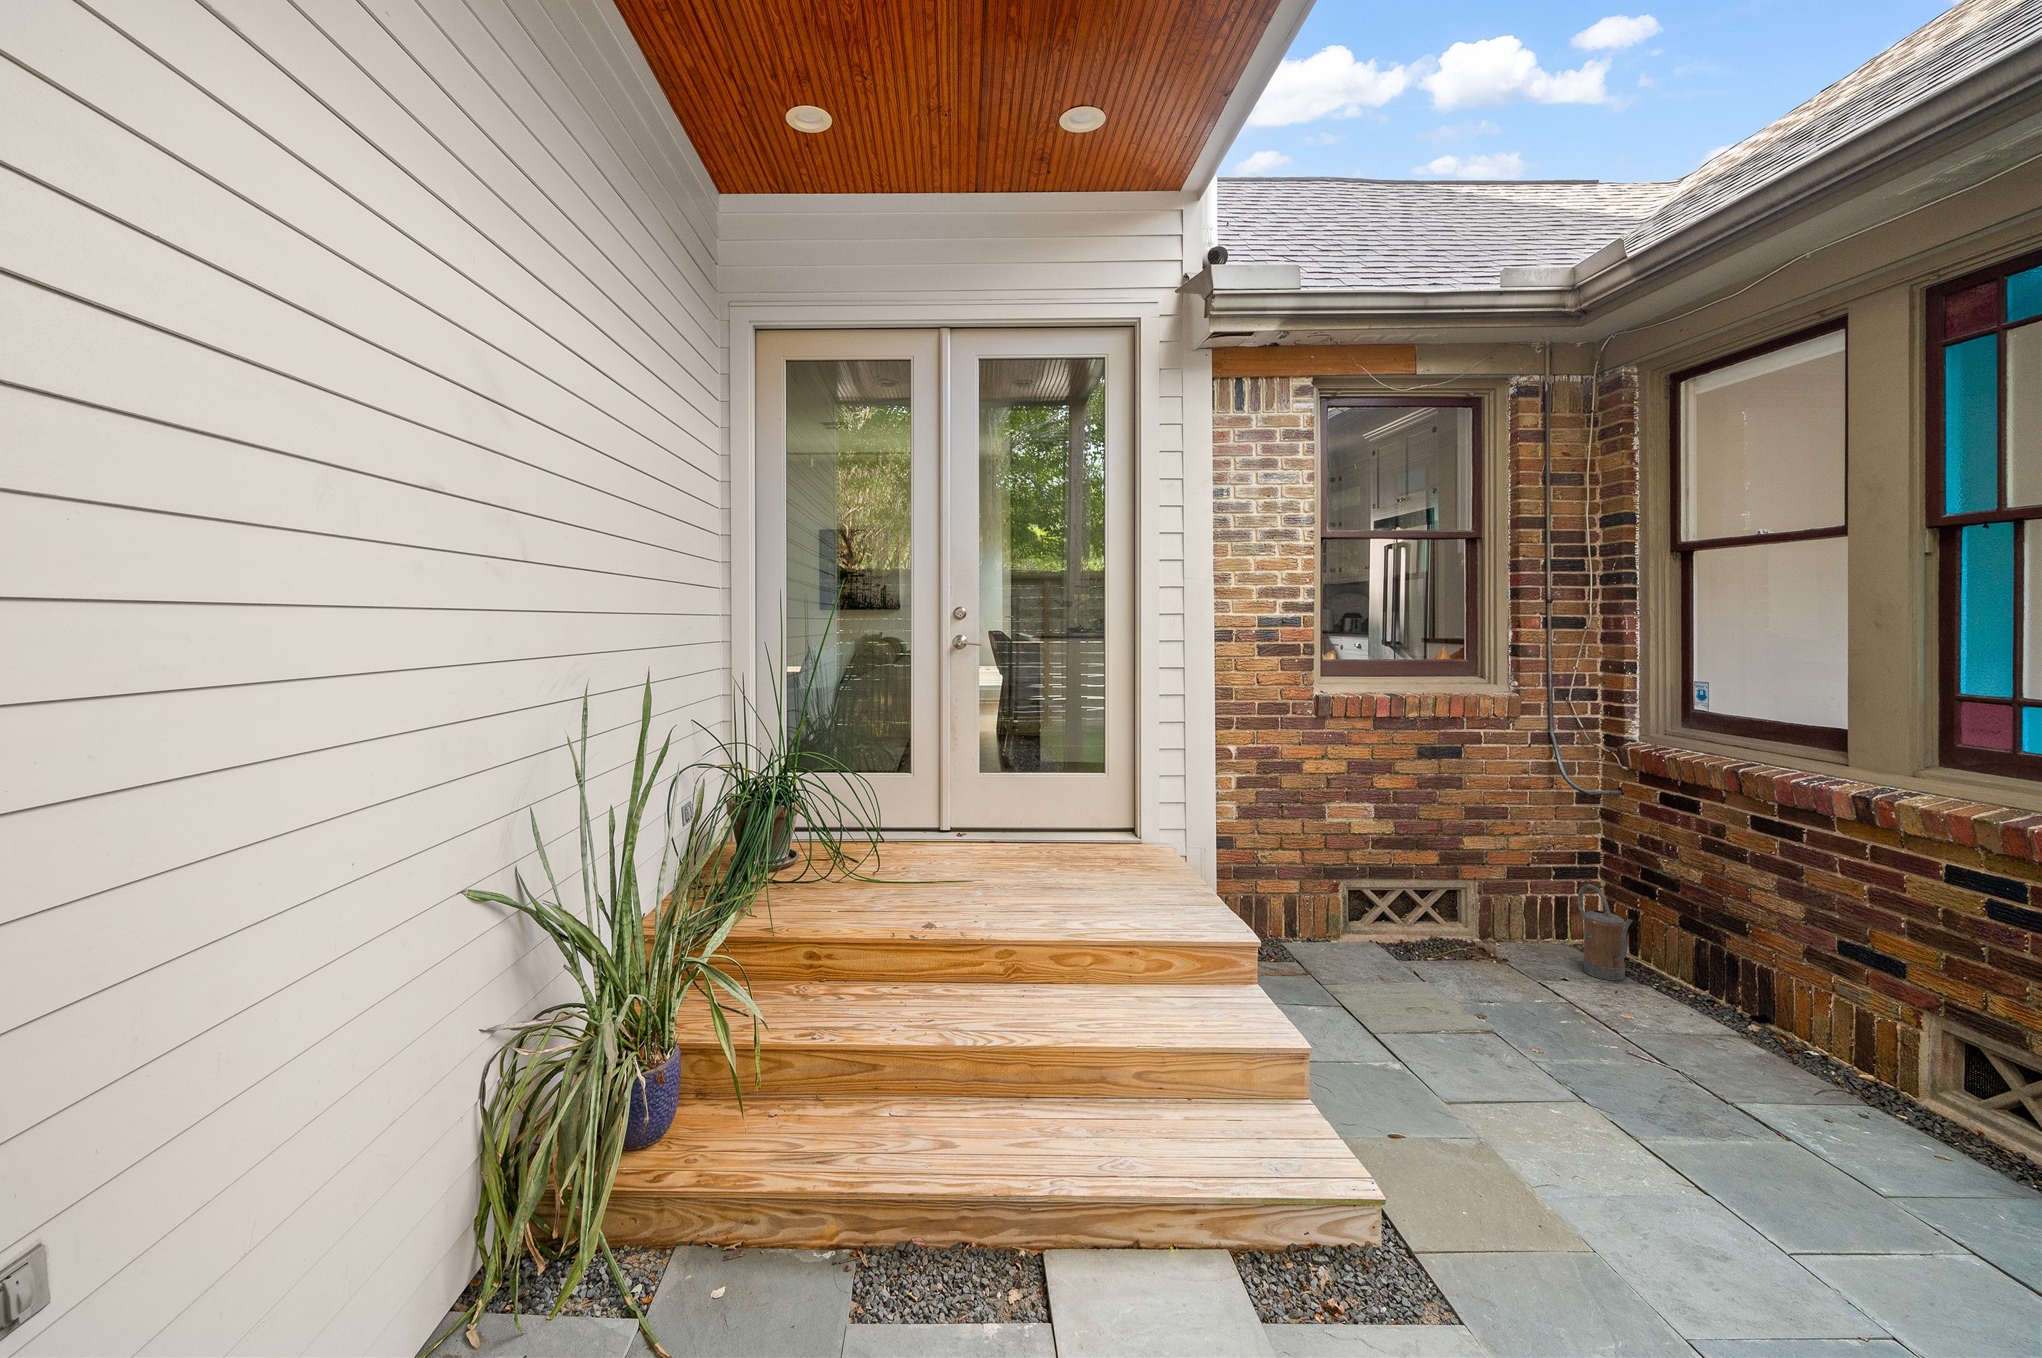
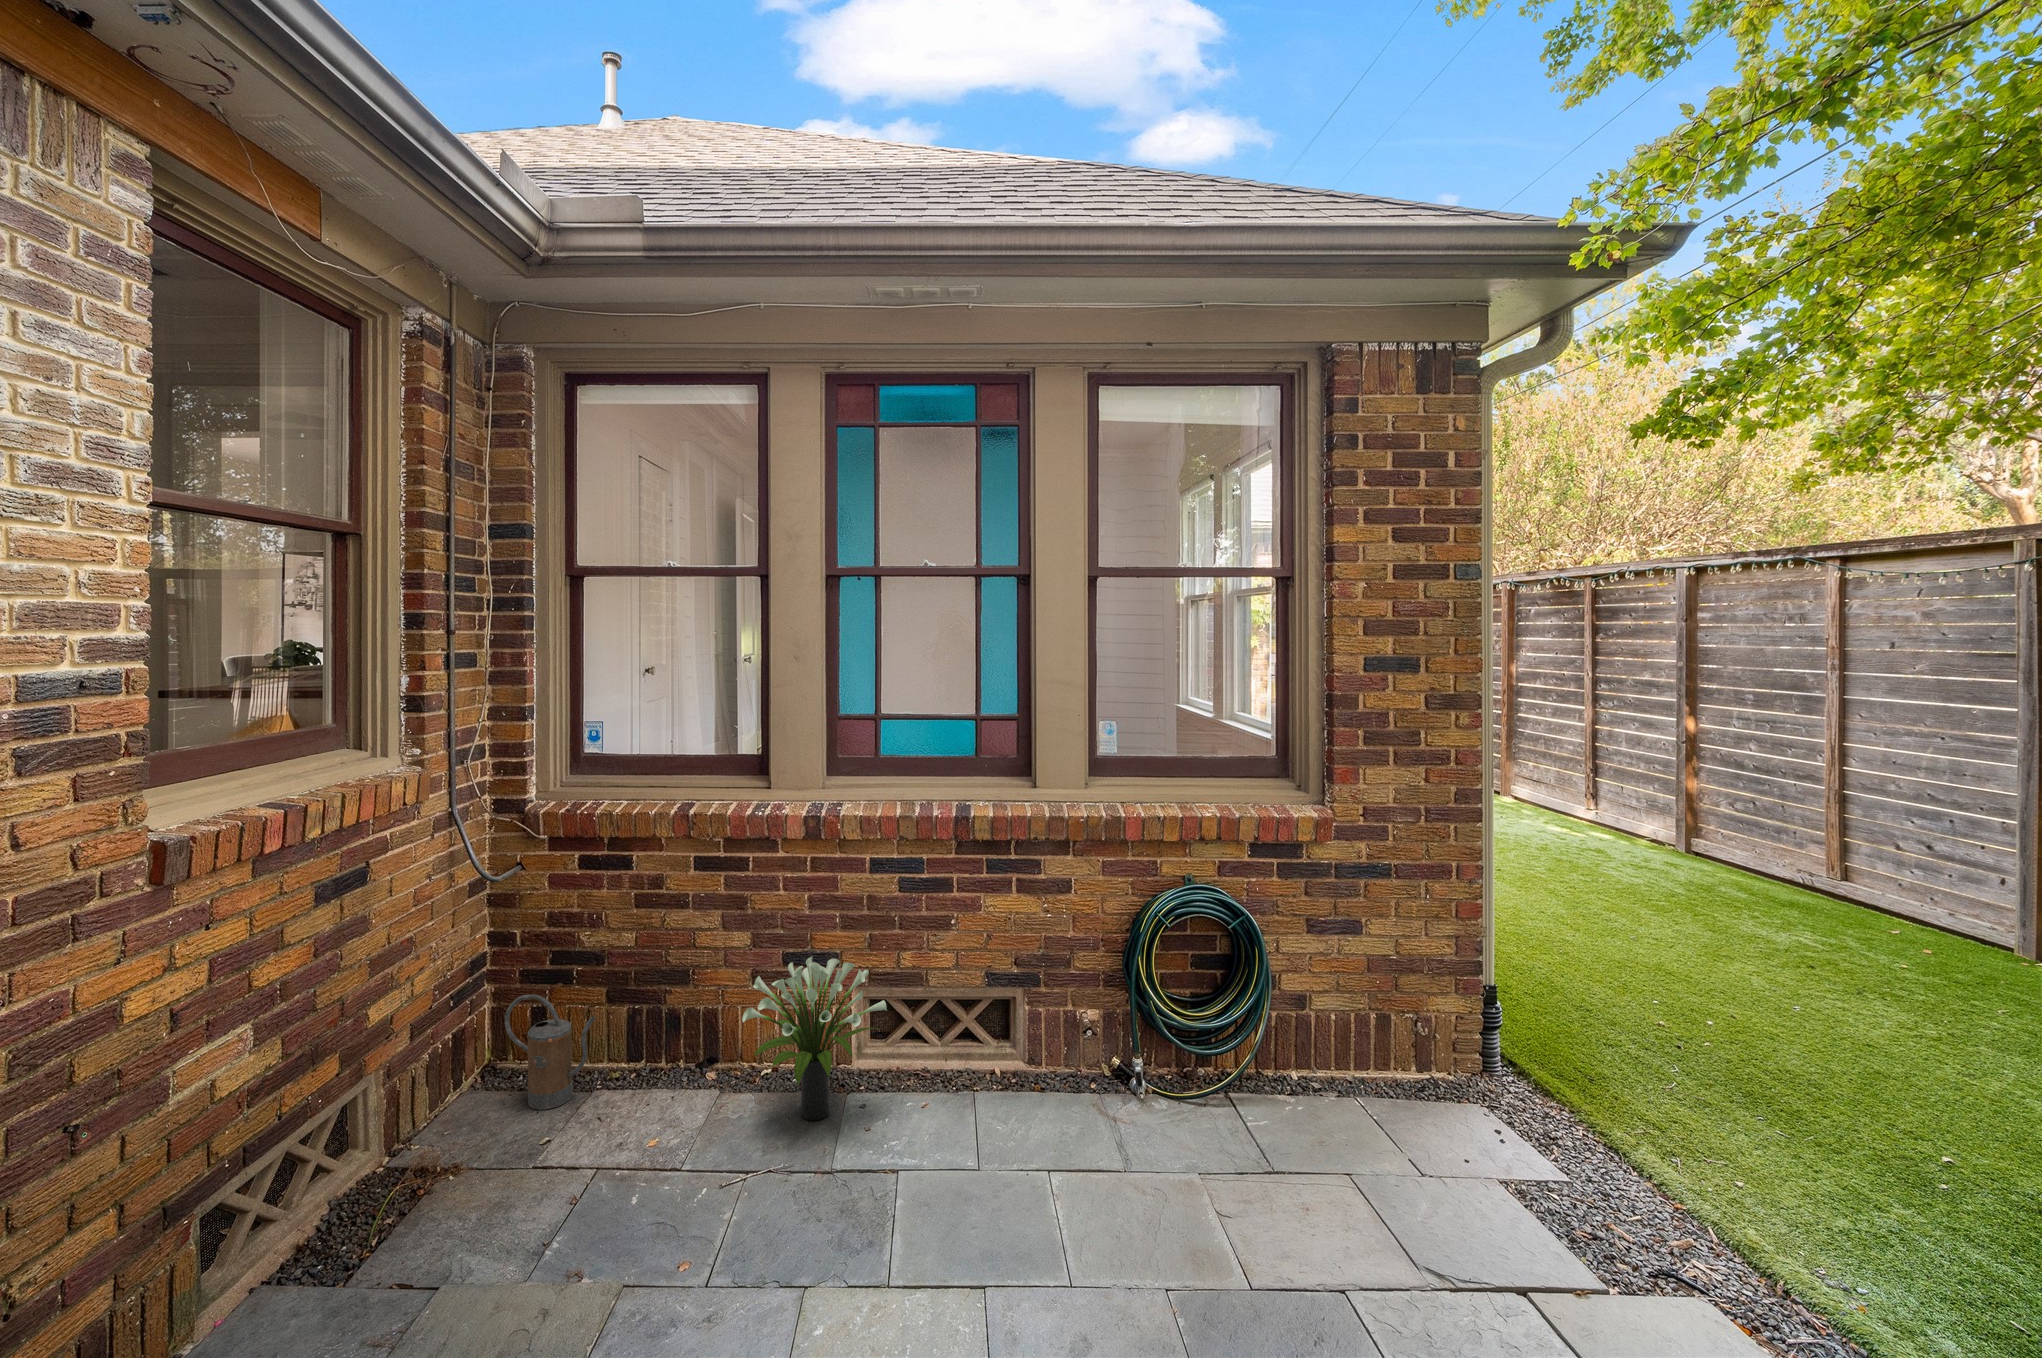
potted plant: none [1701,933,1918,1103] -> present [742,956,887,1121]

